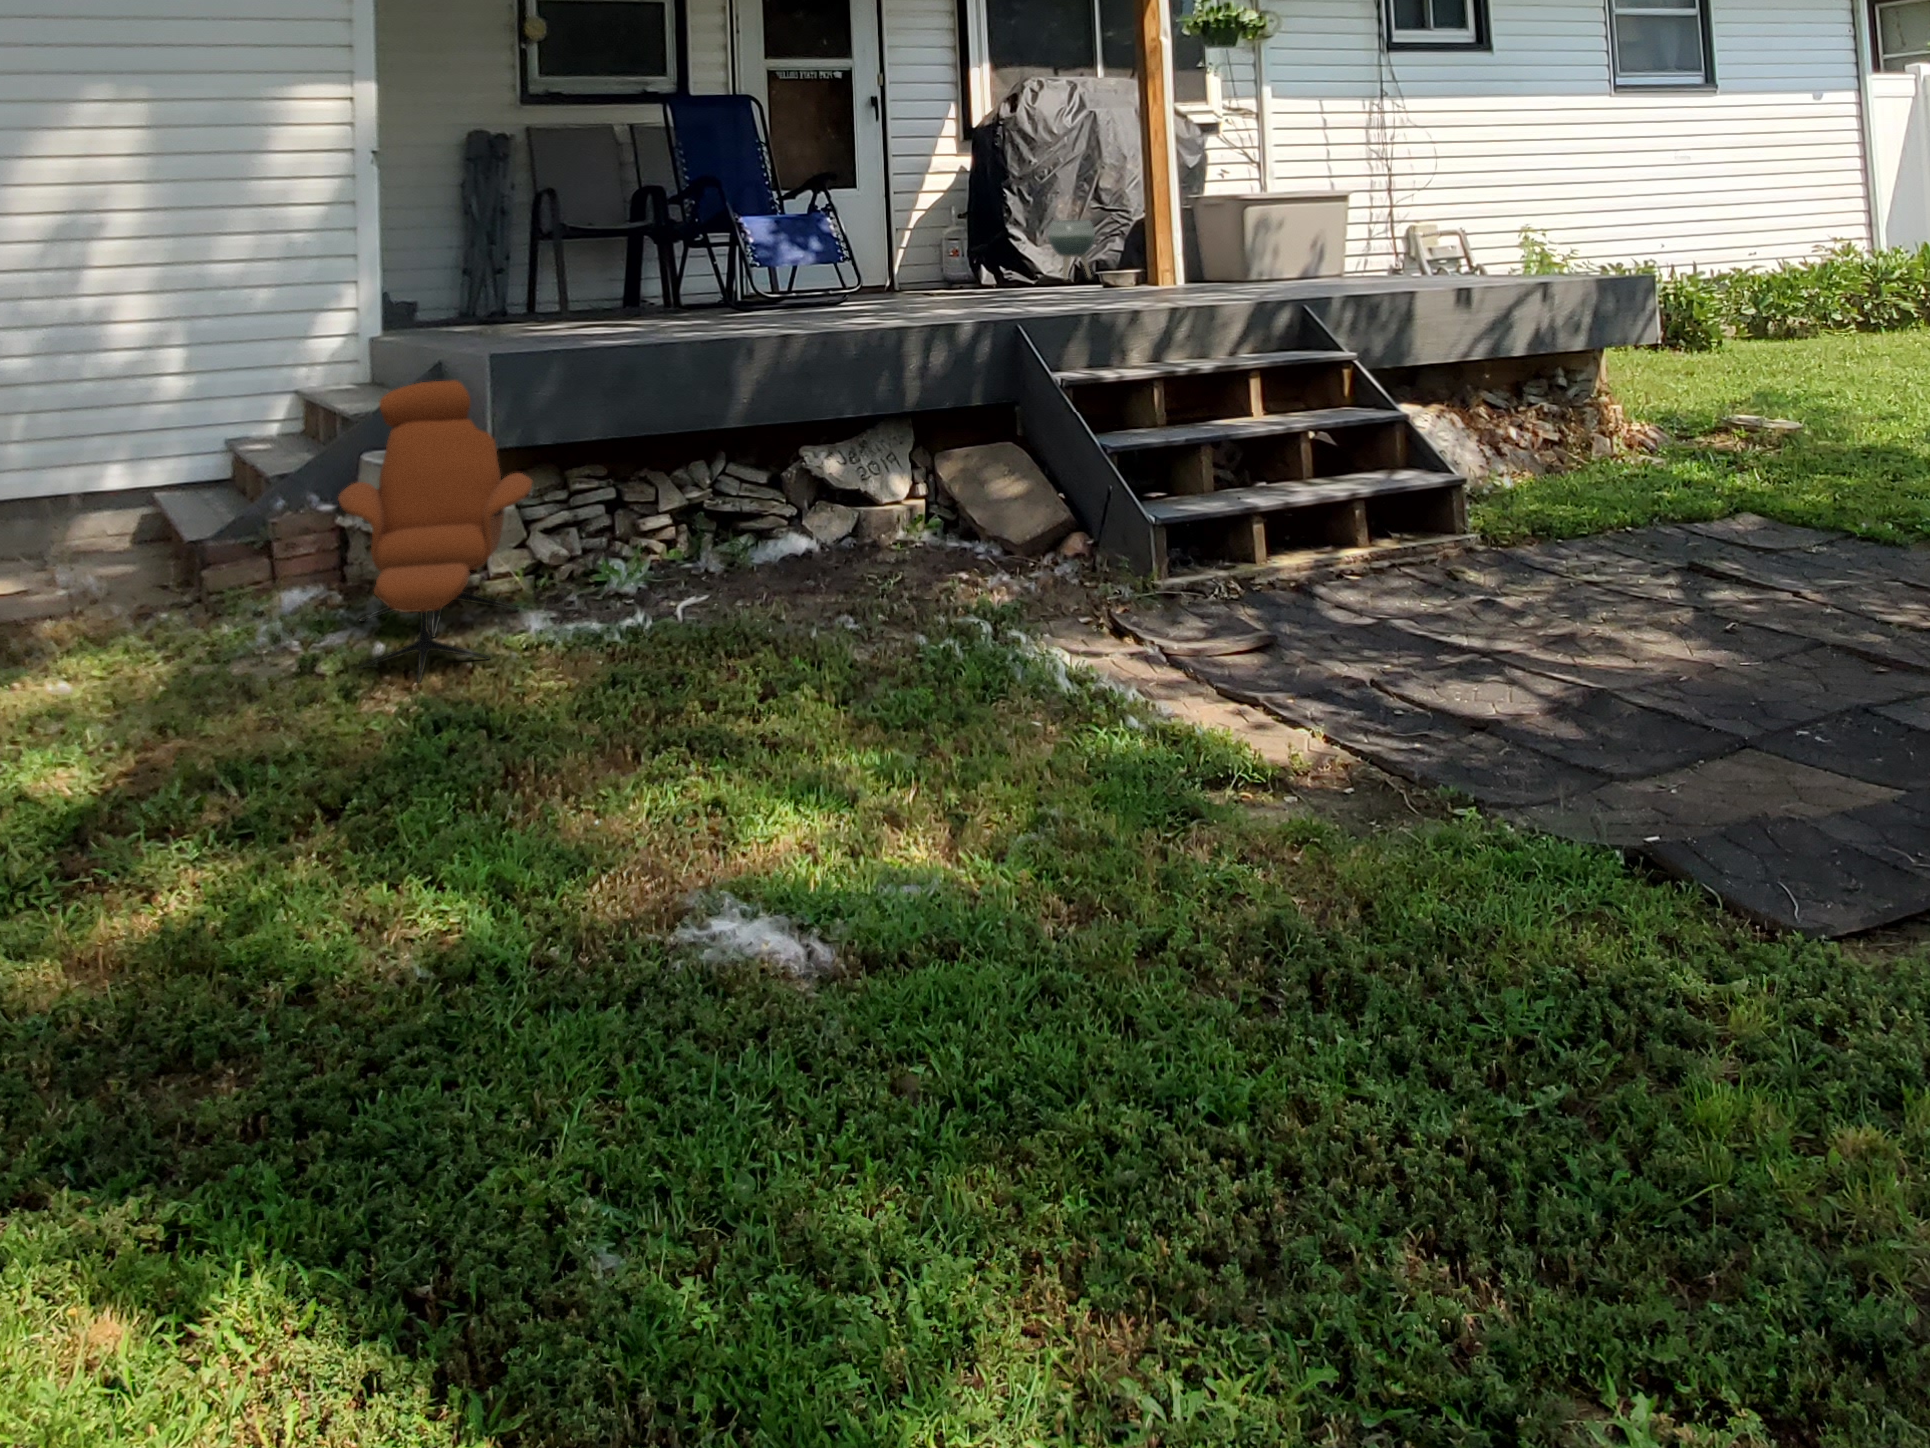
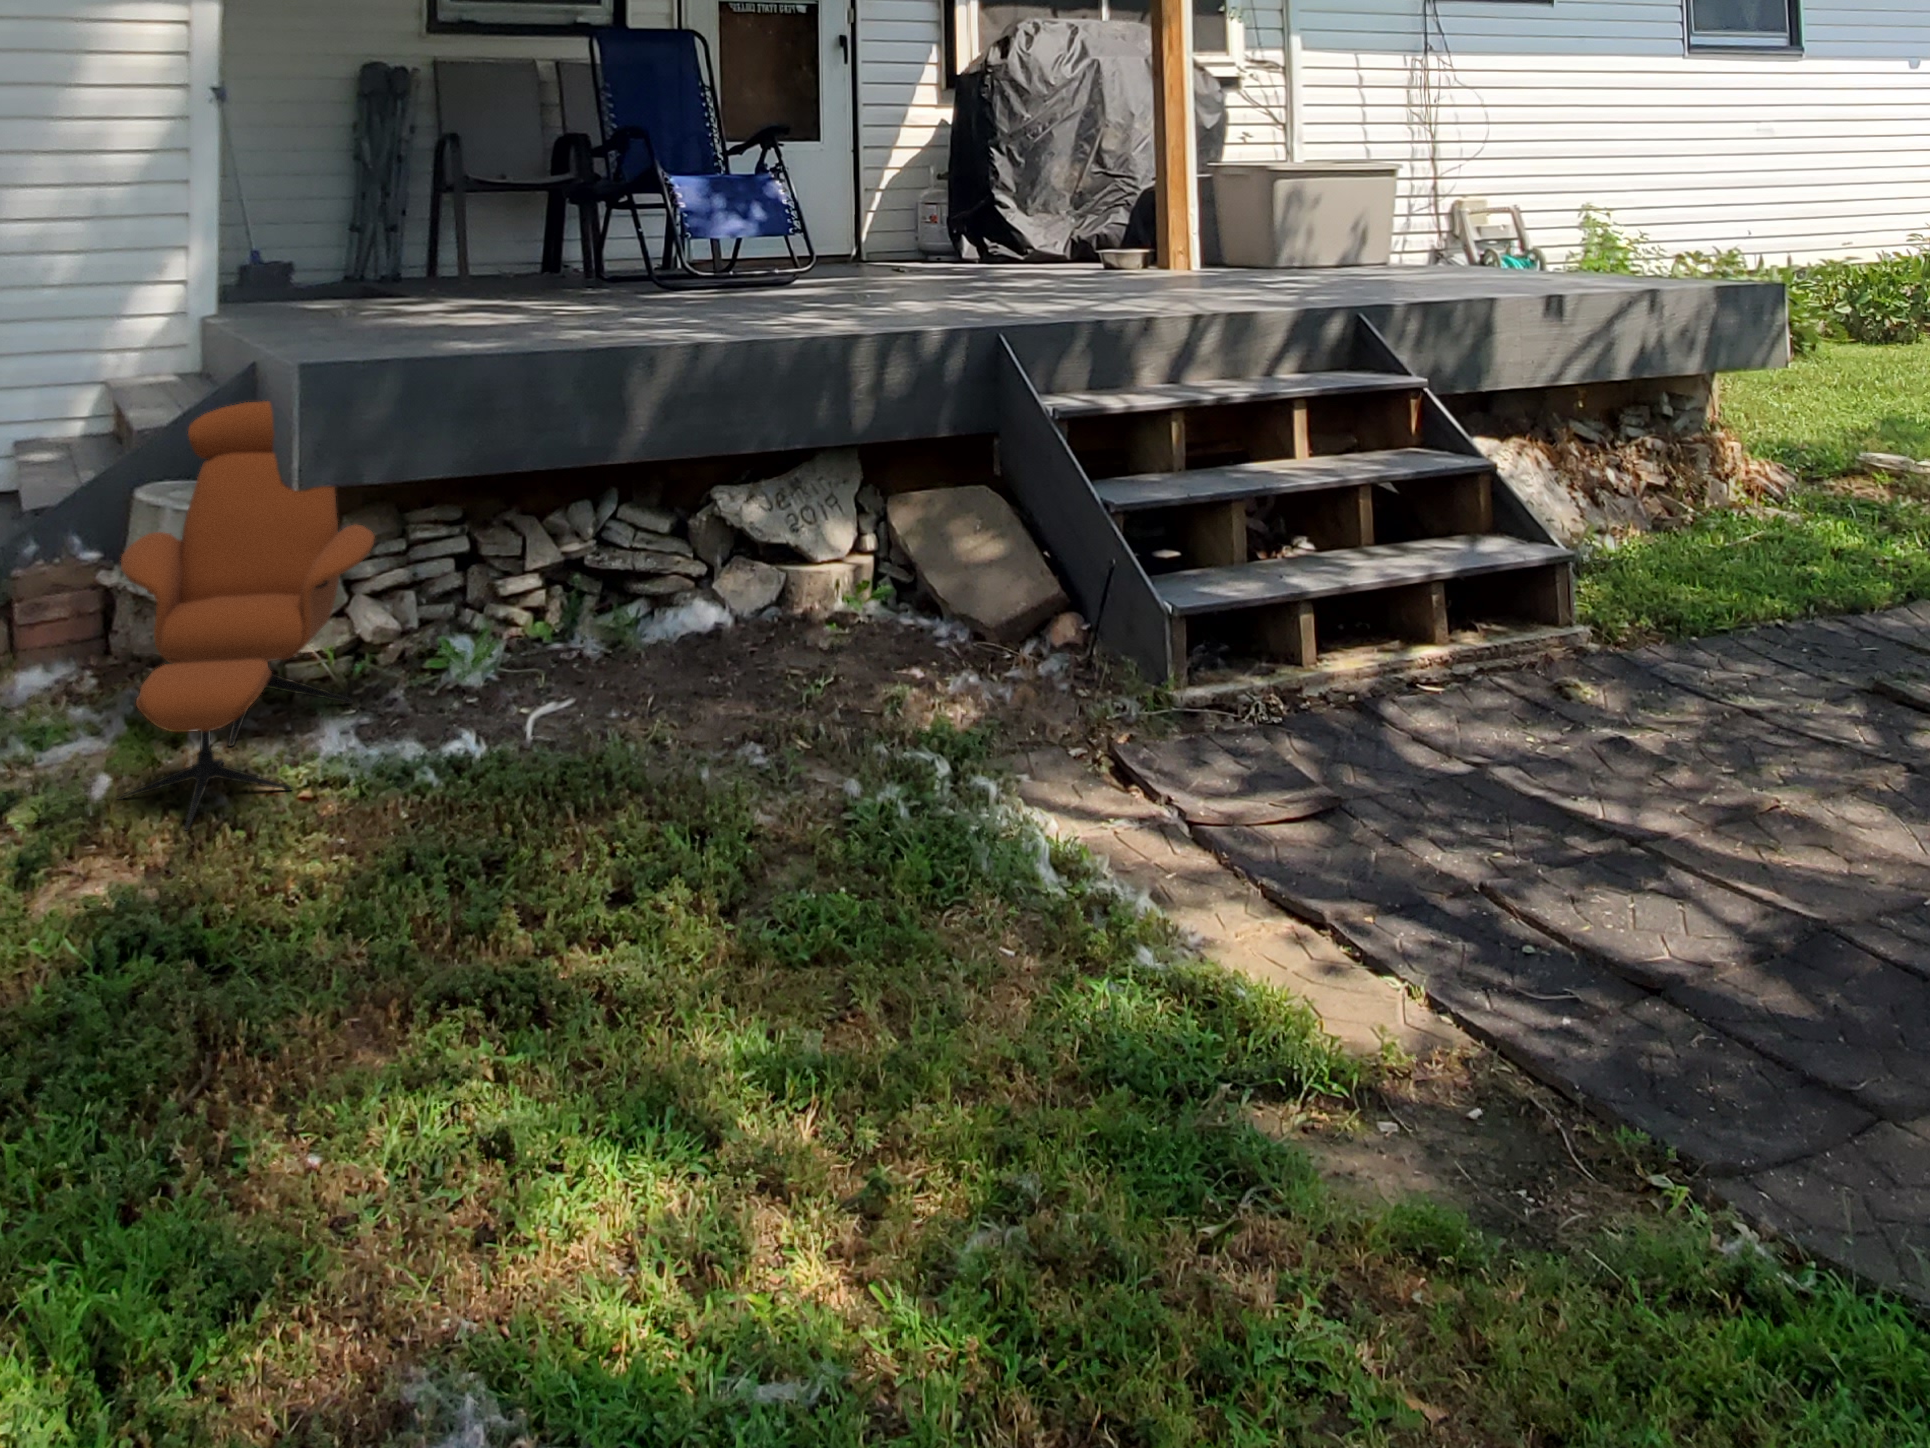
planter: present [1049,220,1095,280] -> none [1044,192,1098,264]

